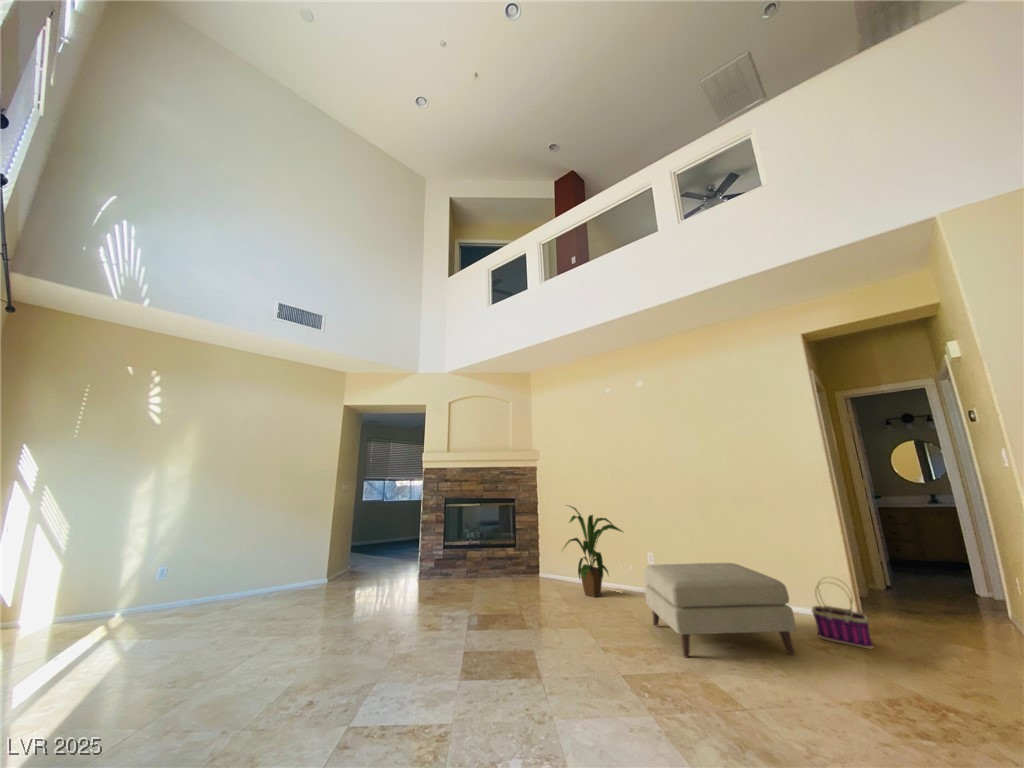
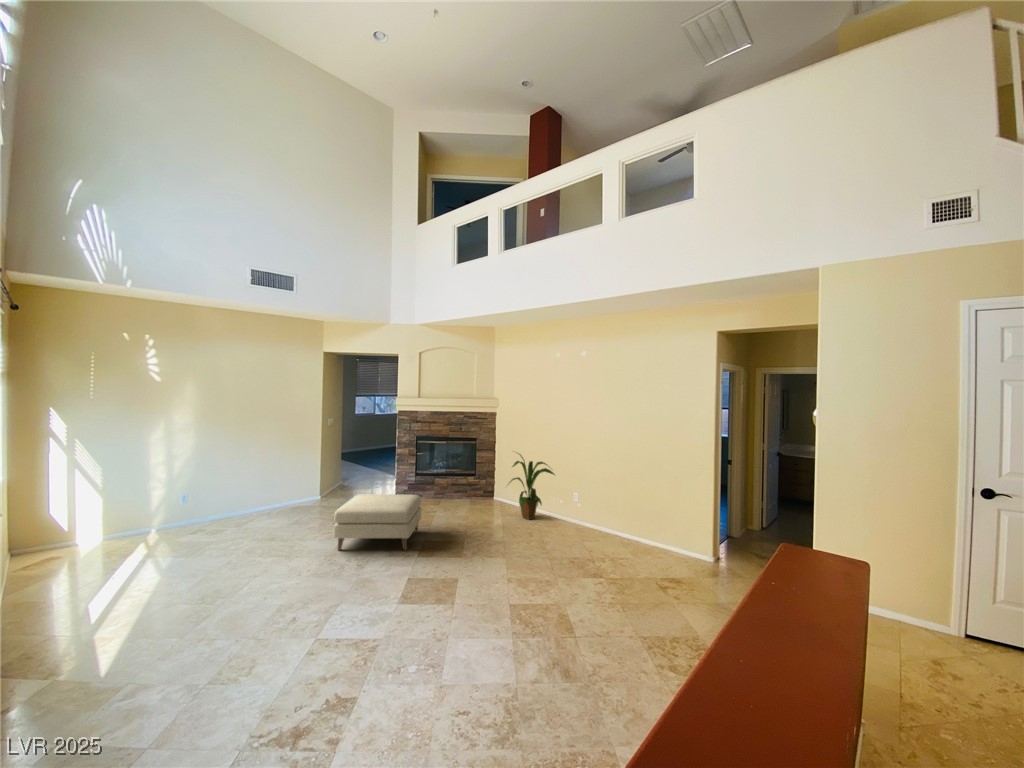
ottoman: present [644,563,796,657] -> present [334,494,421,551]
basket: present [812,581,873,649] -> none [668,518,701,565]

